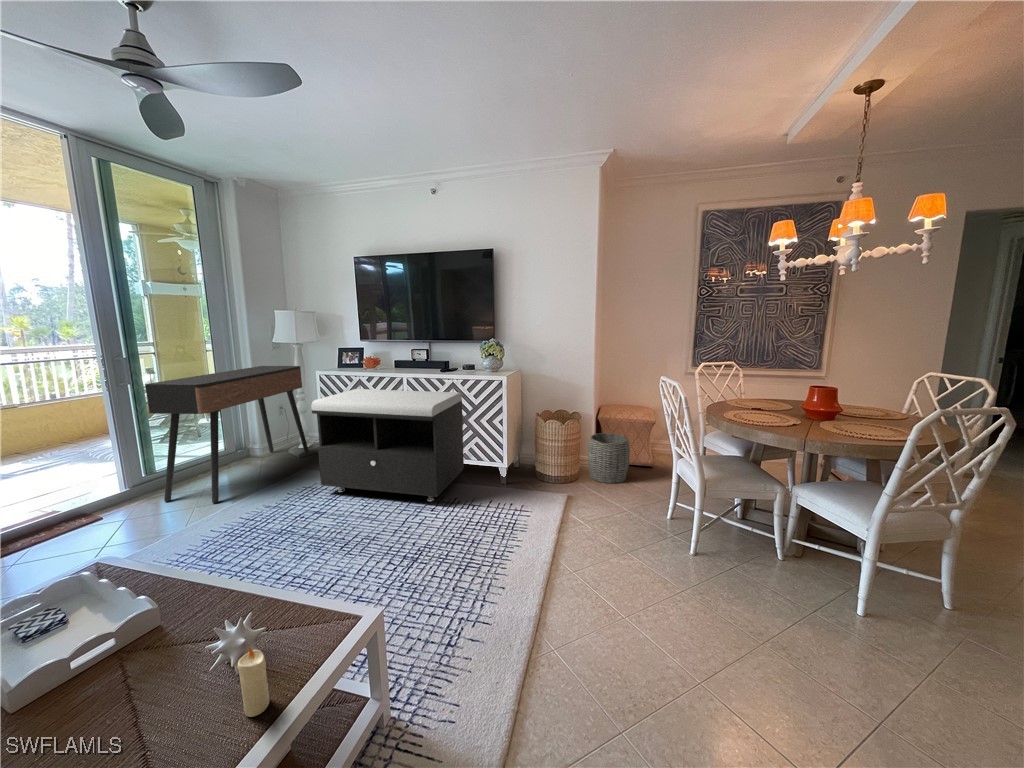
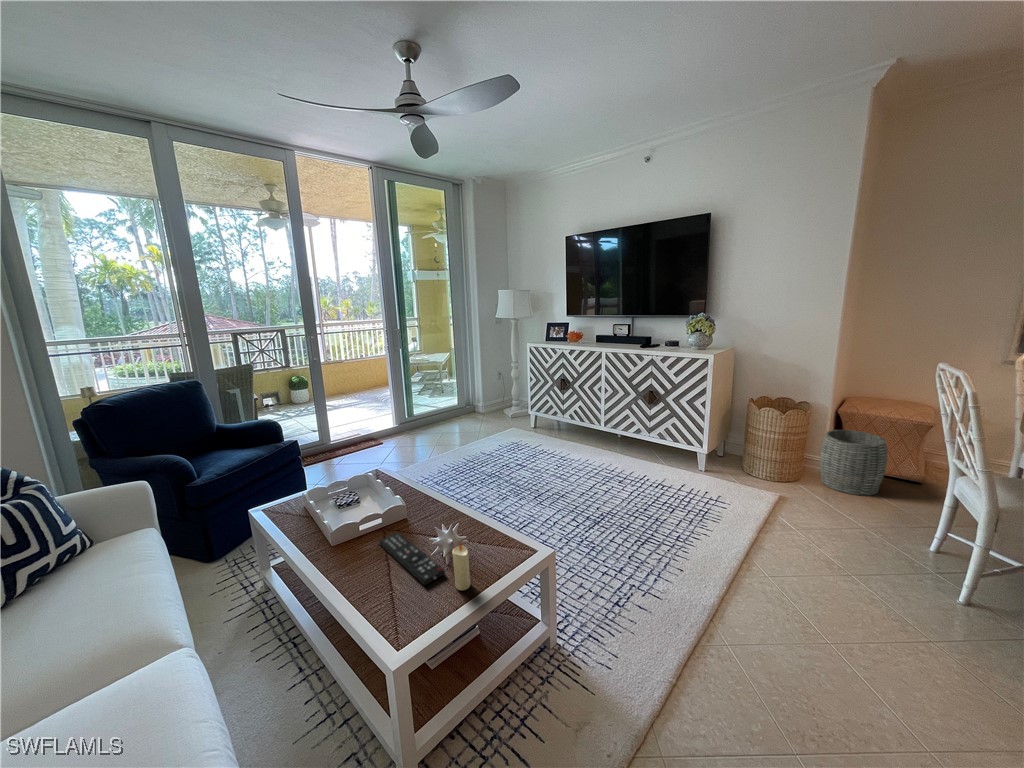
console table: present [145,366,309,504] -> none [410,337,519,446]
storage bench: present [312,389,464,502] -> none [520,360,661,475]
remote control: none [91,657,225,733] -> present [379,533,445,585]

